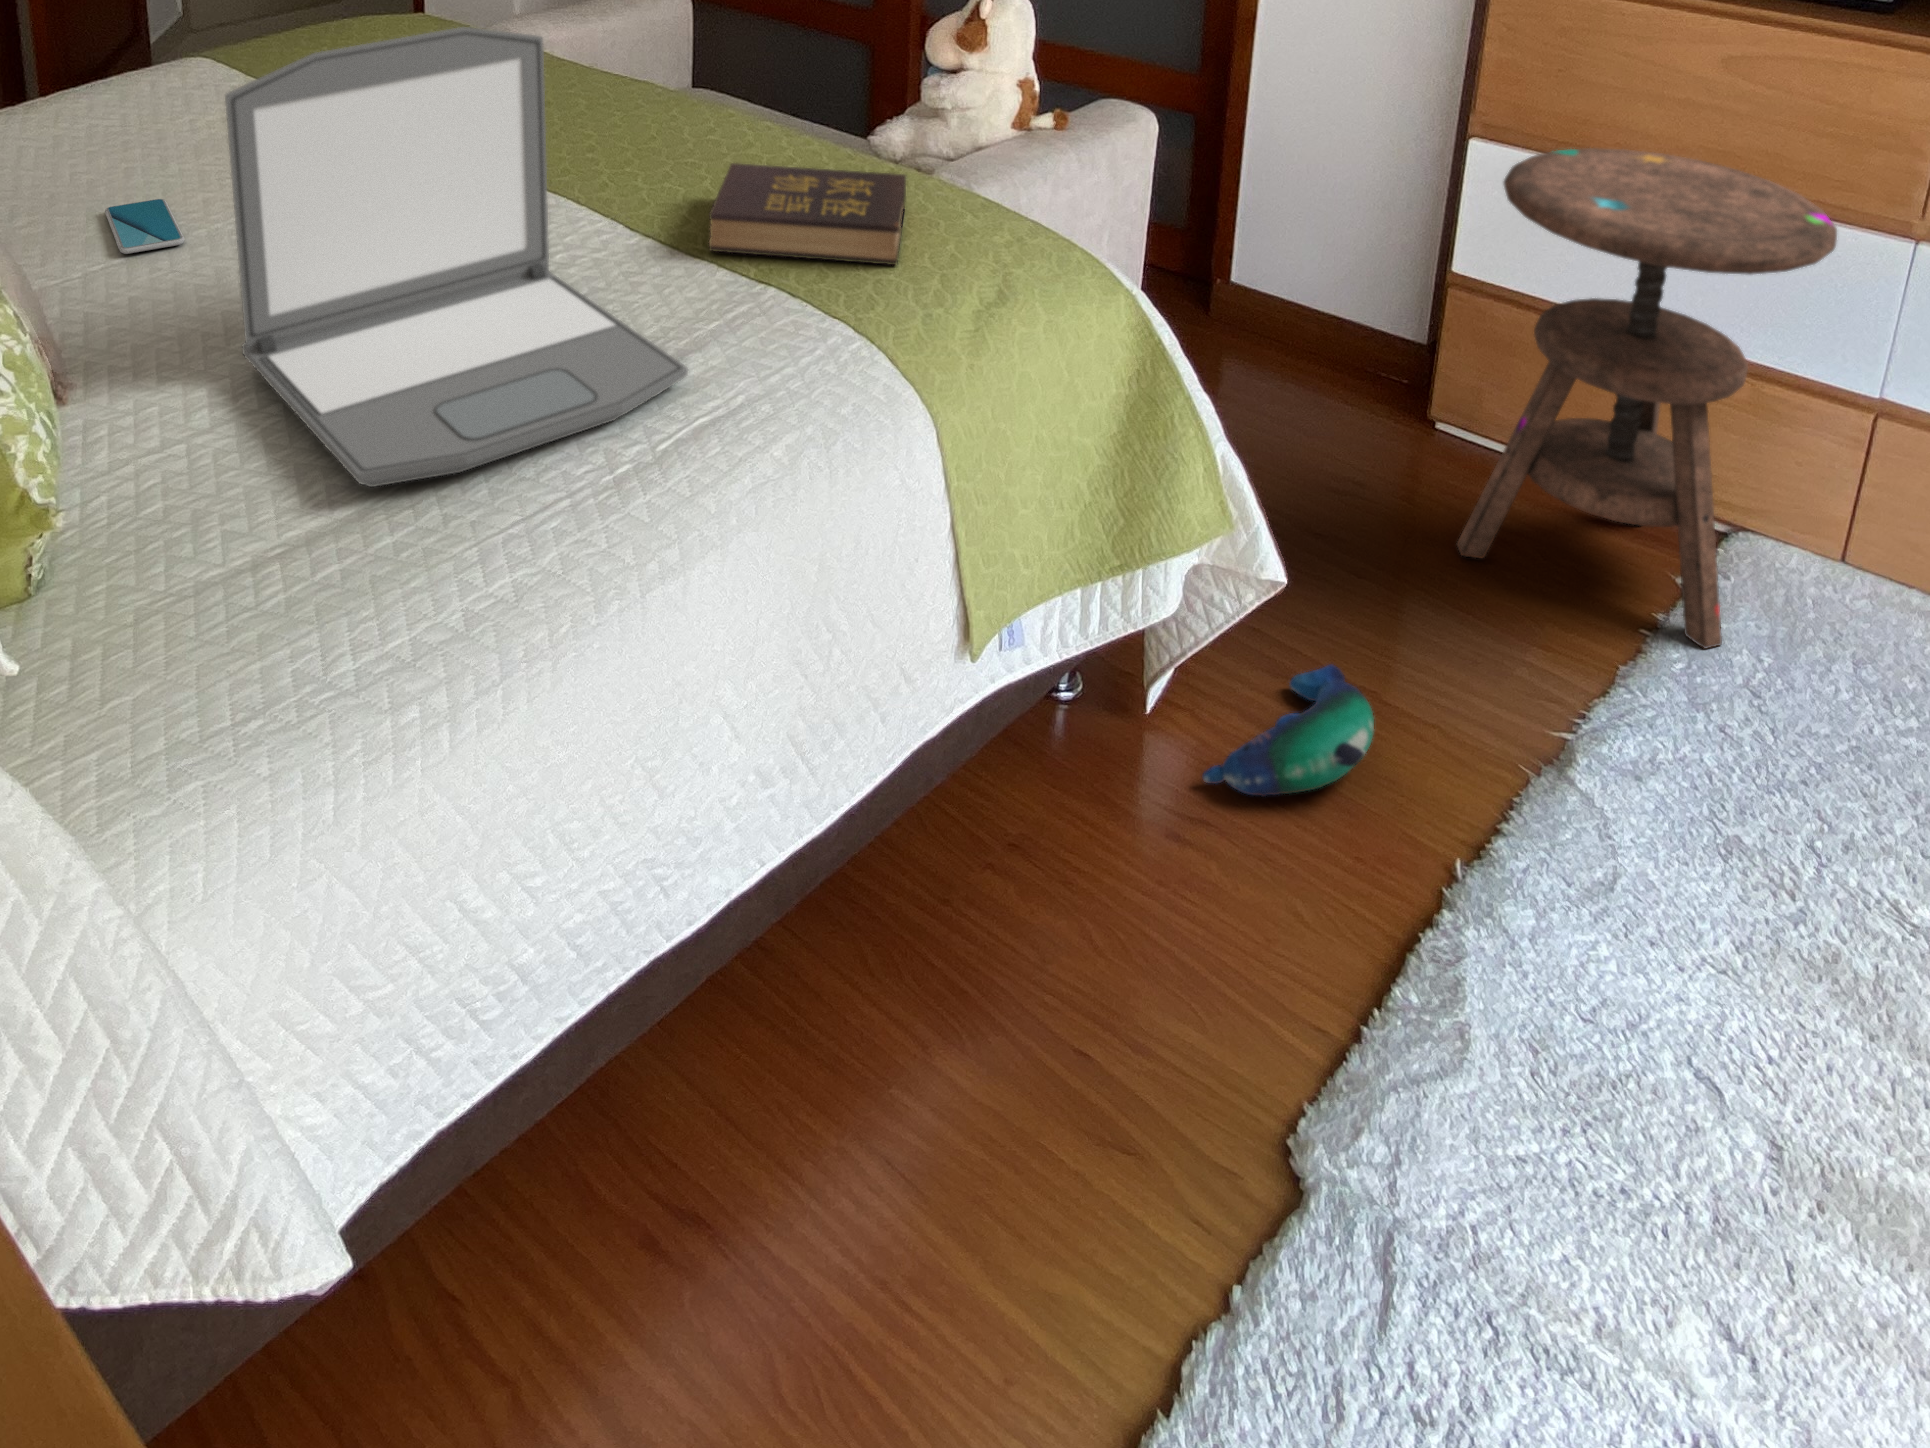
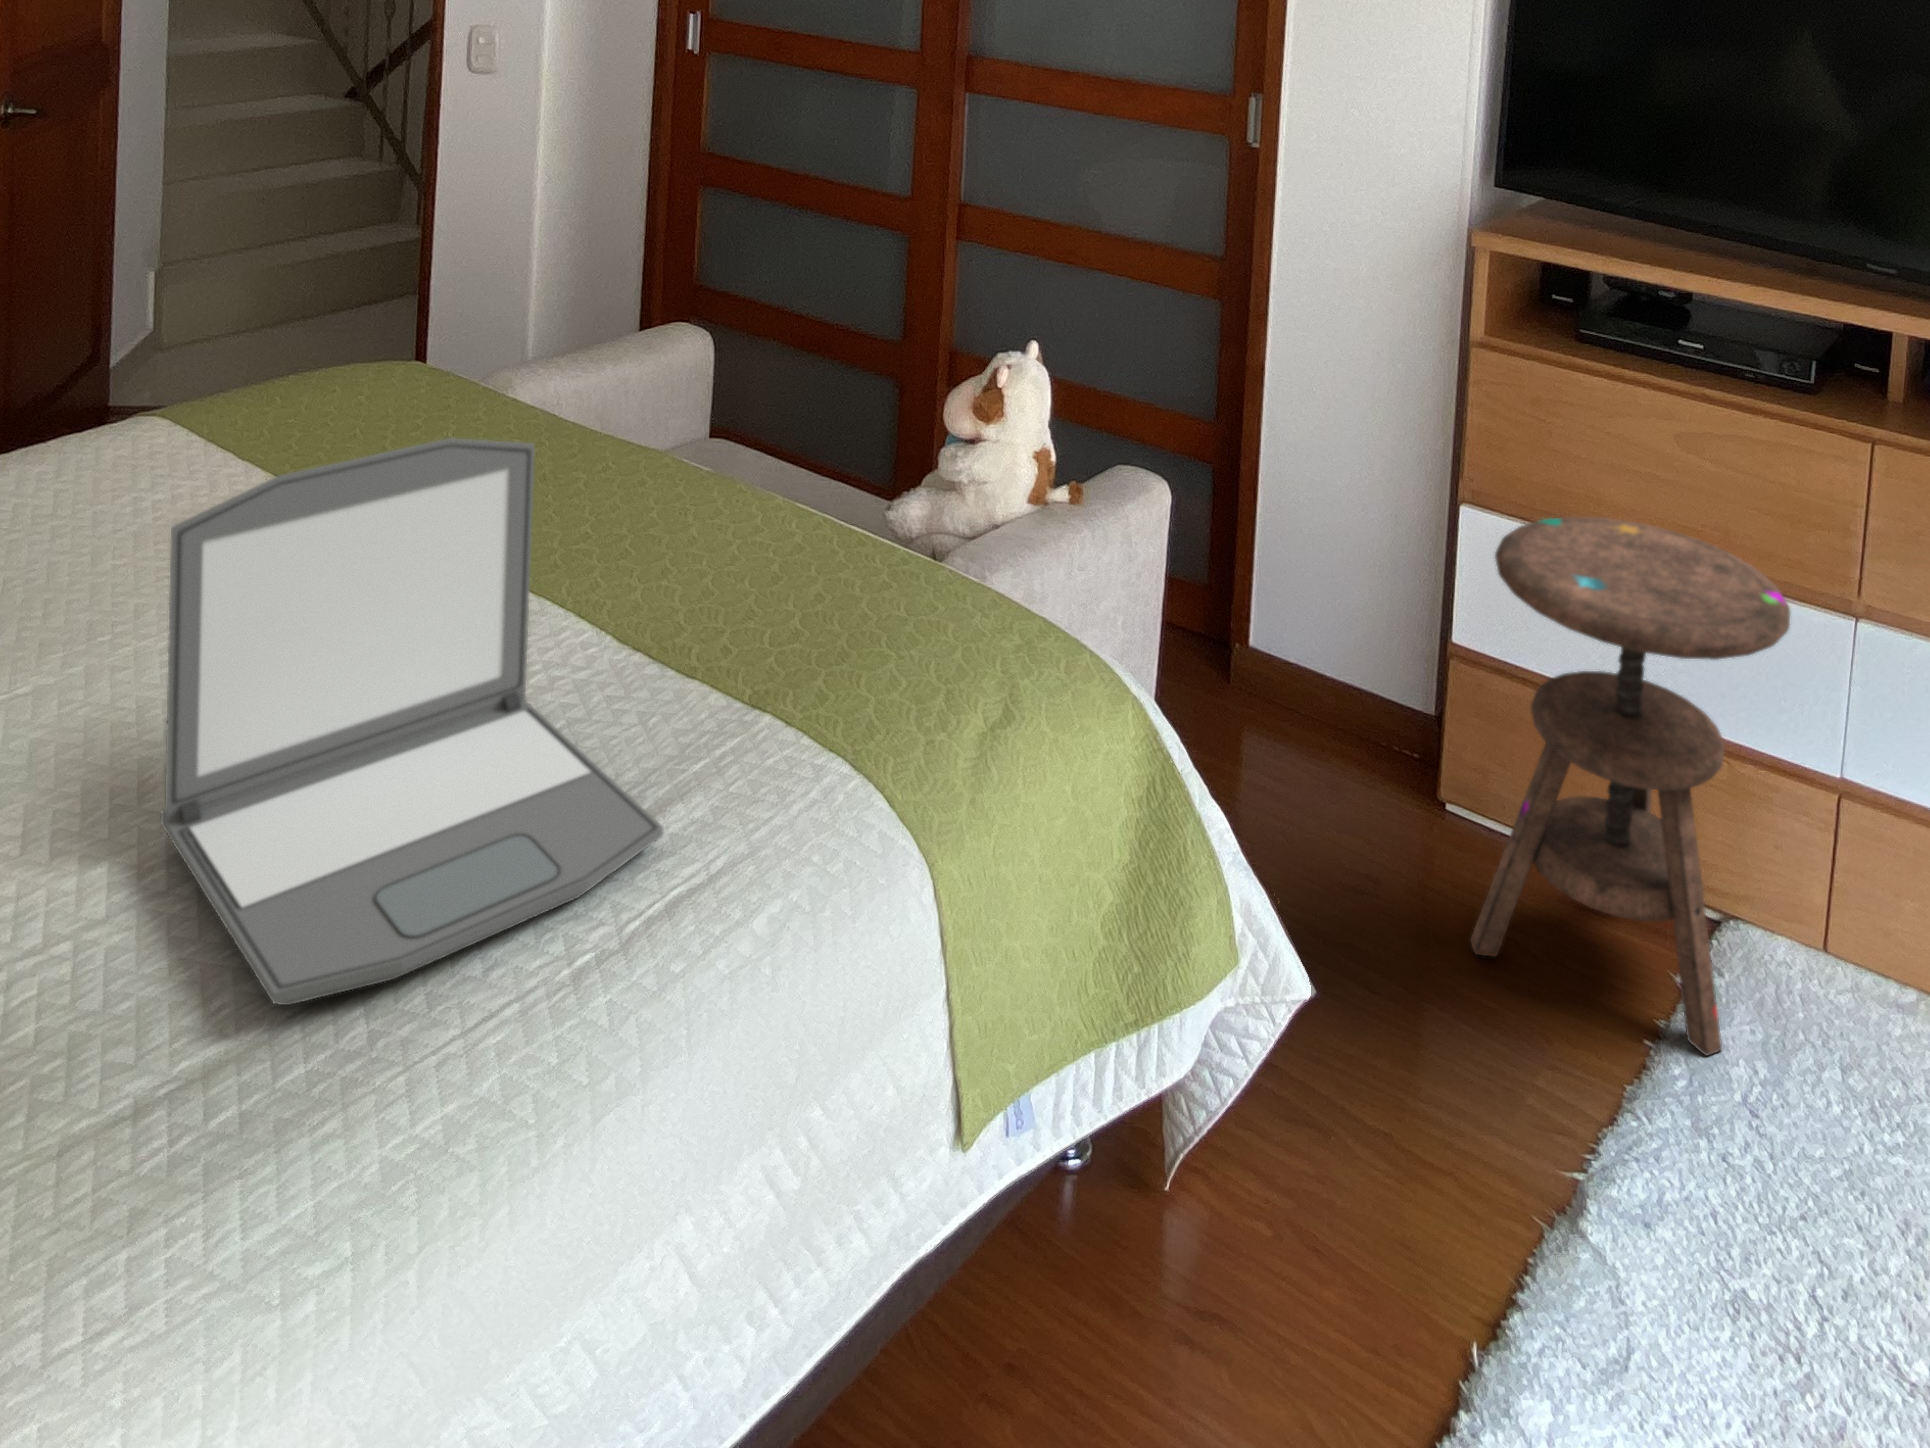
hardback book: present [709,163,906,265] -> none [702,560,913,683]
smartphone: present [105,199,185,254] -> none [26,605,115,681]
plush toy: present [1202,664,1374,797] -> none [1213,1099,1388,1276]

